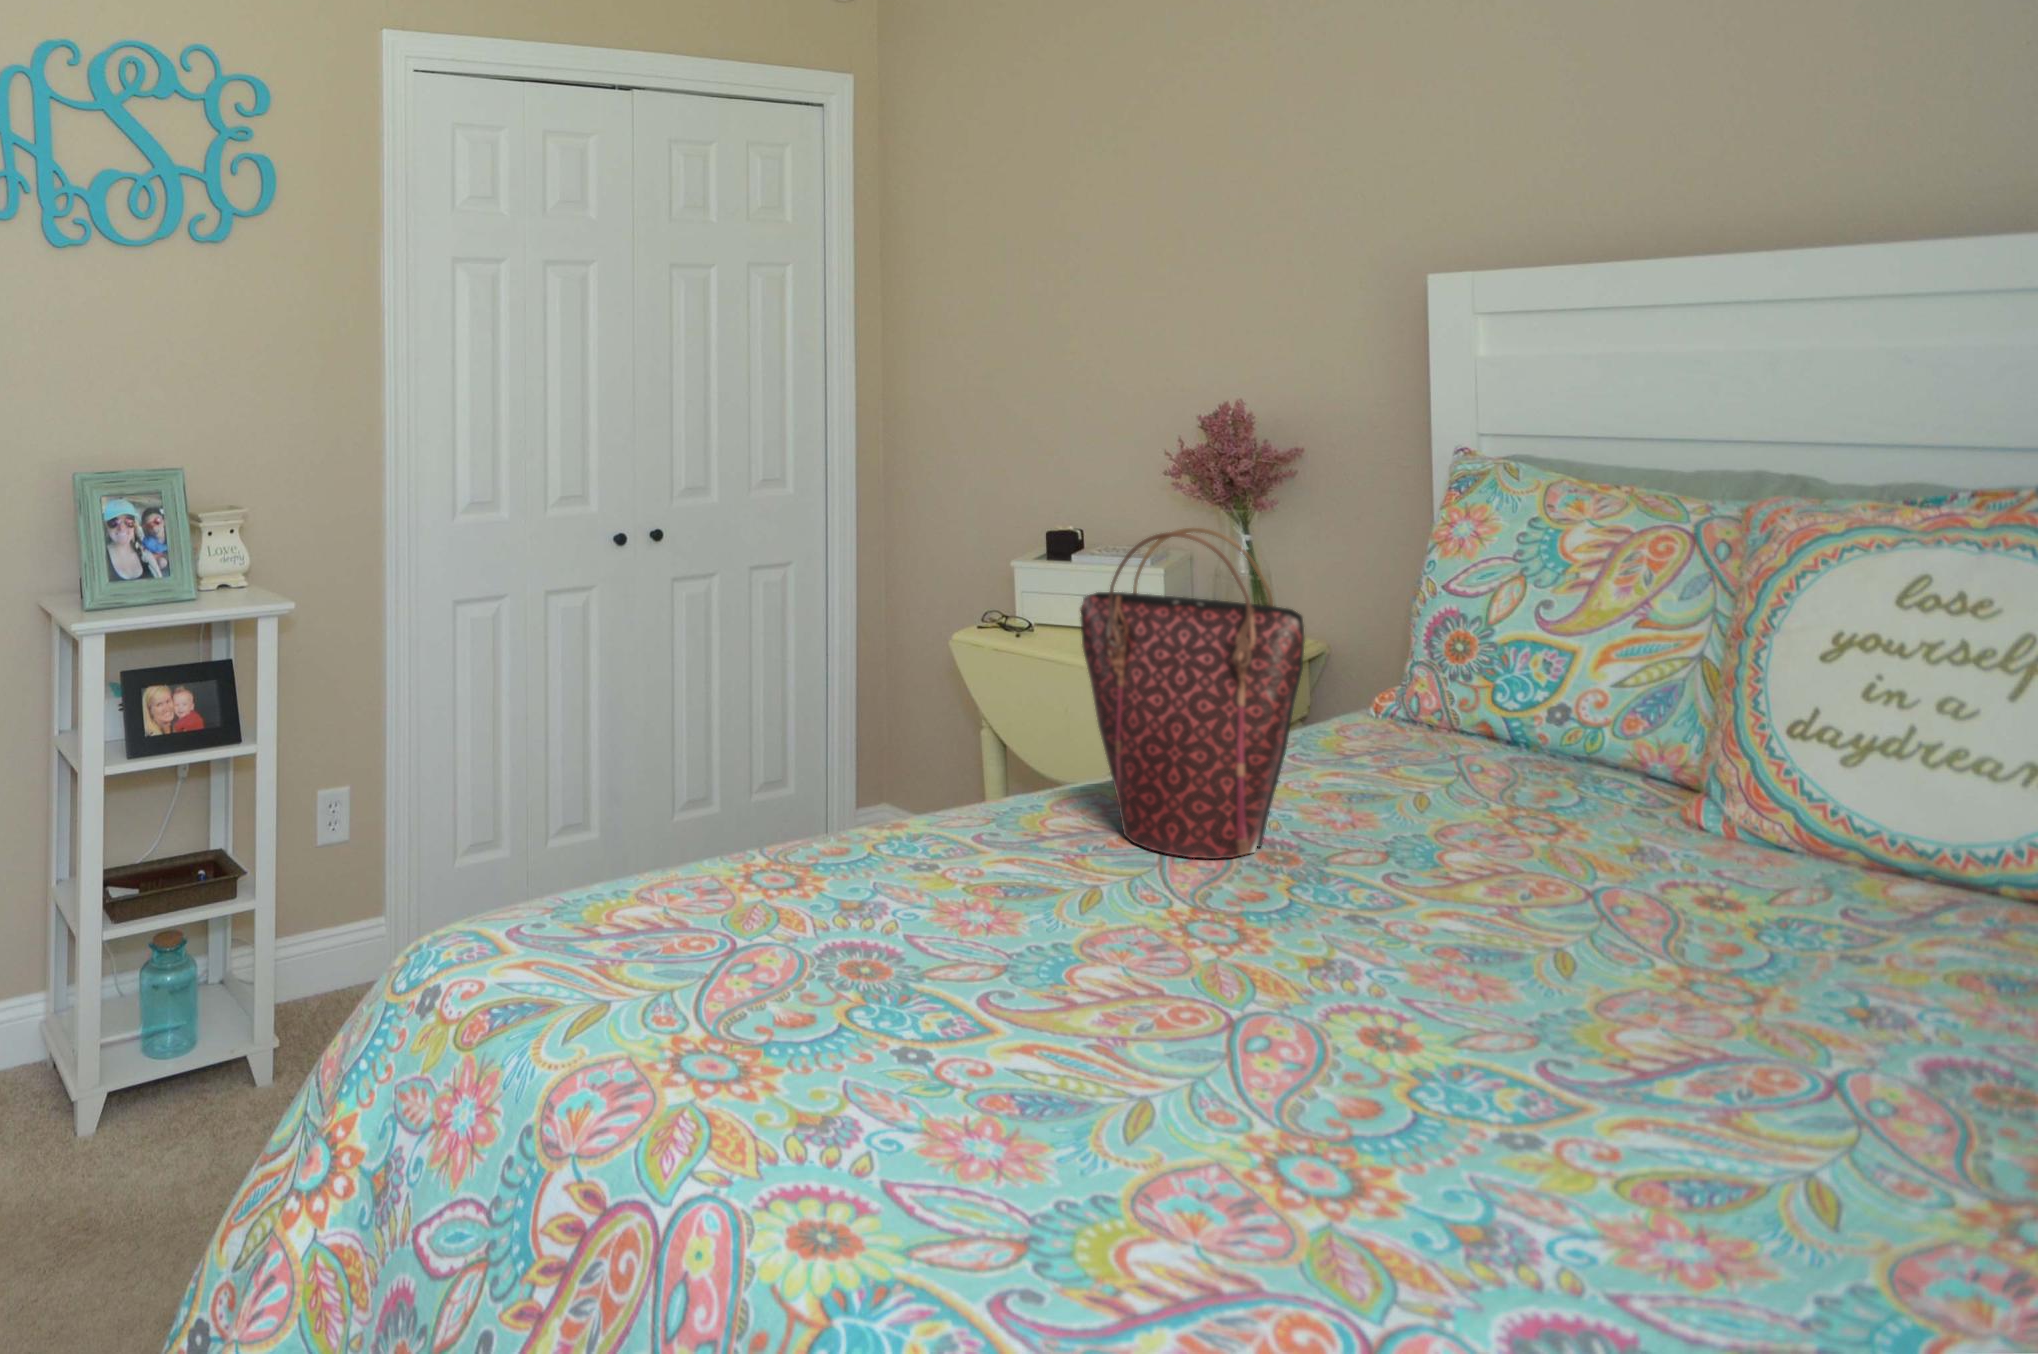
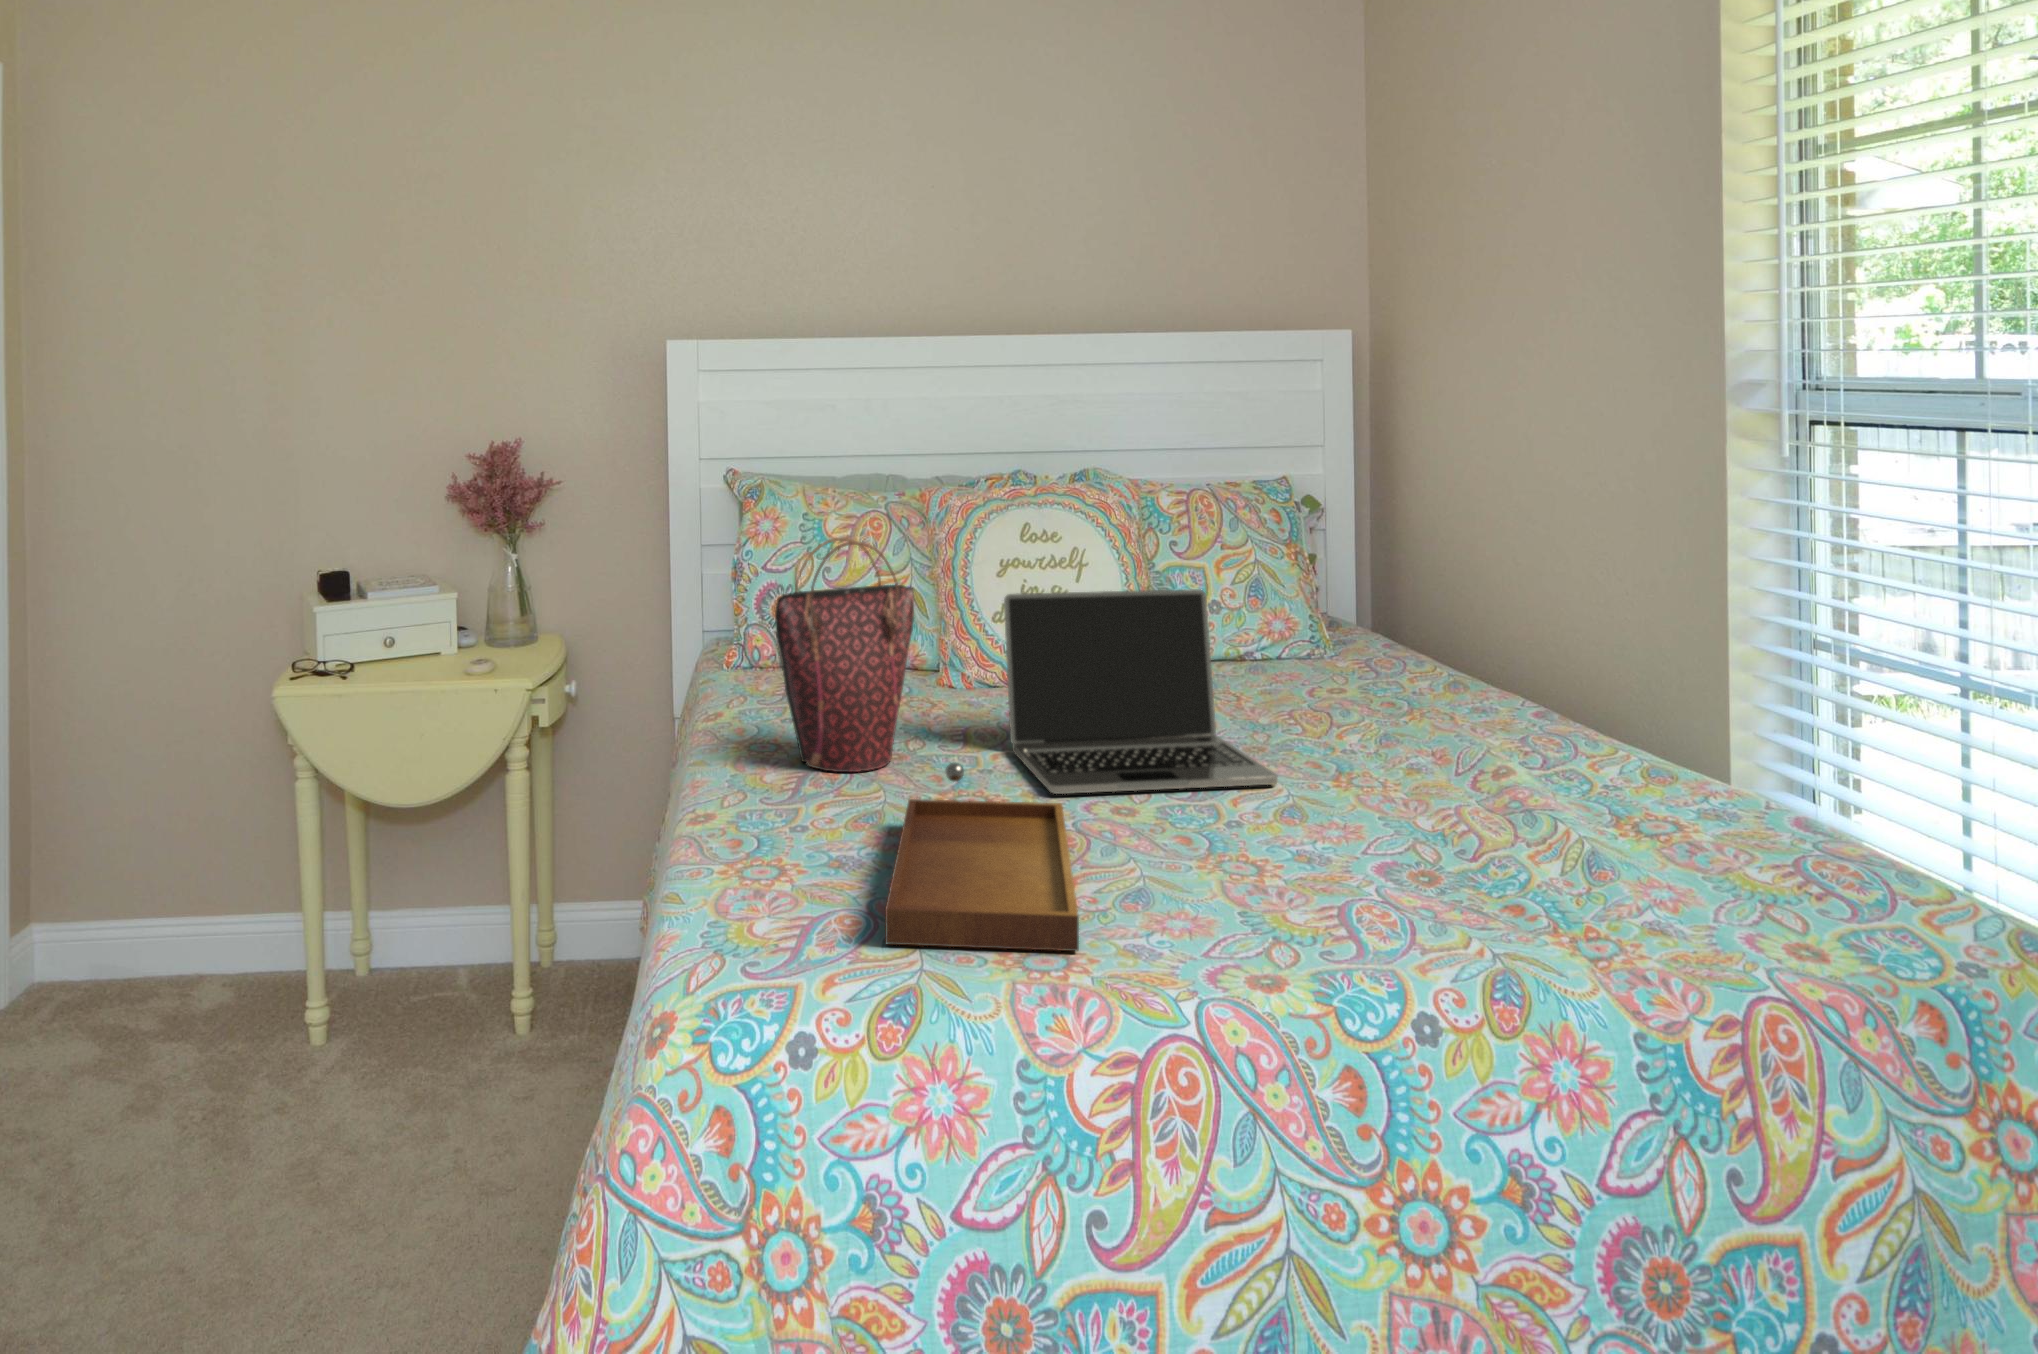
laptop: none [1286,653,1929,1143] -> present [1004,589,1278,794]
tray: none [631,810,1152,1067] -> present [885,763,1079,951]

